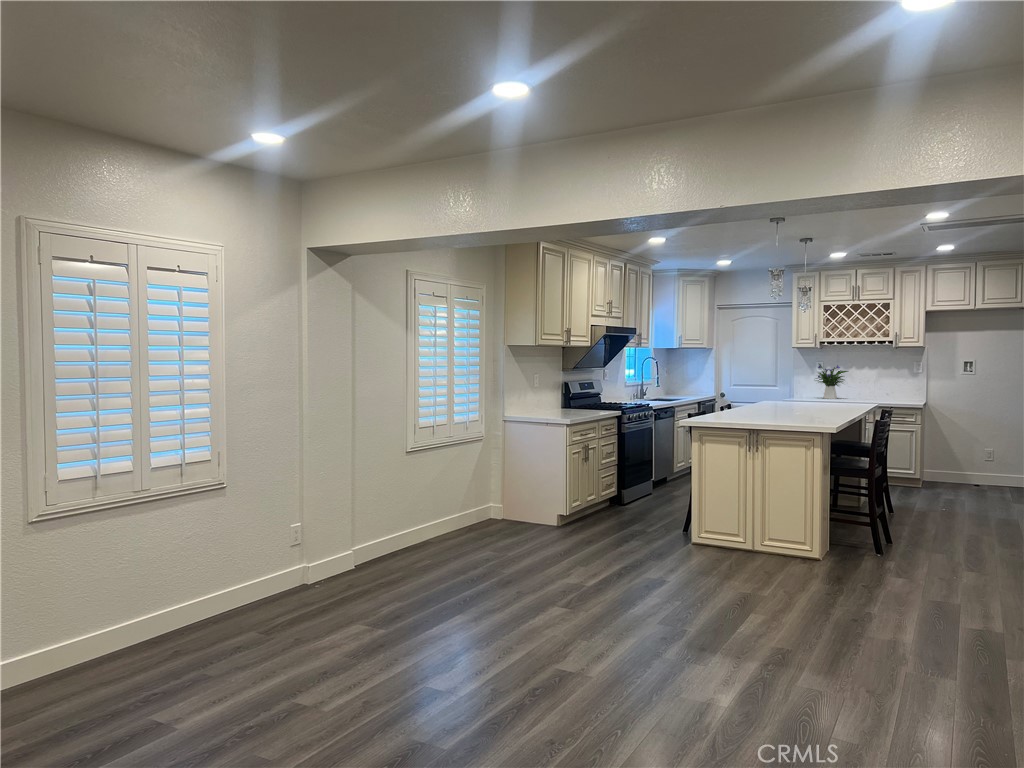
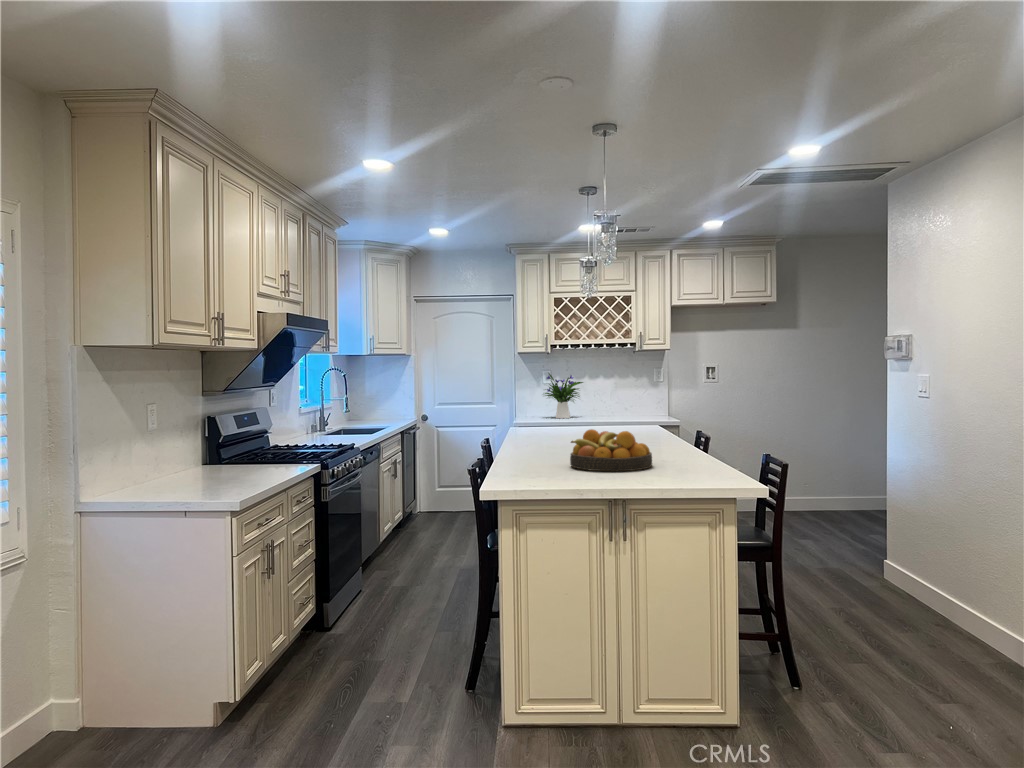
fruit bowl: none [747,396,799,420] -> present [570,429,652,471]

